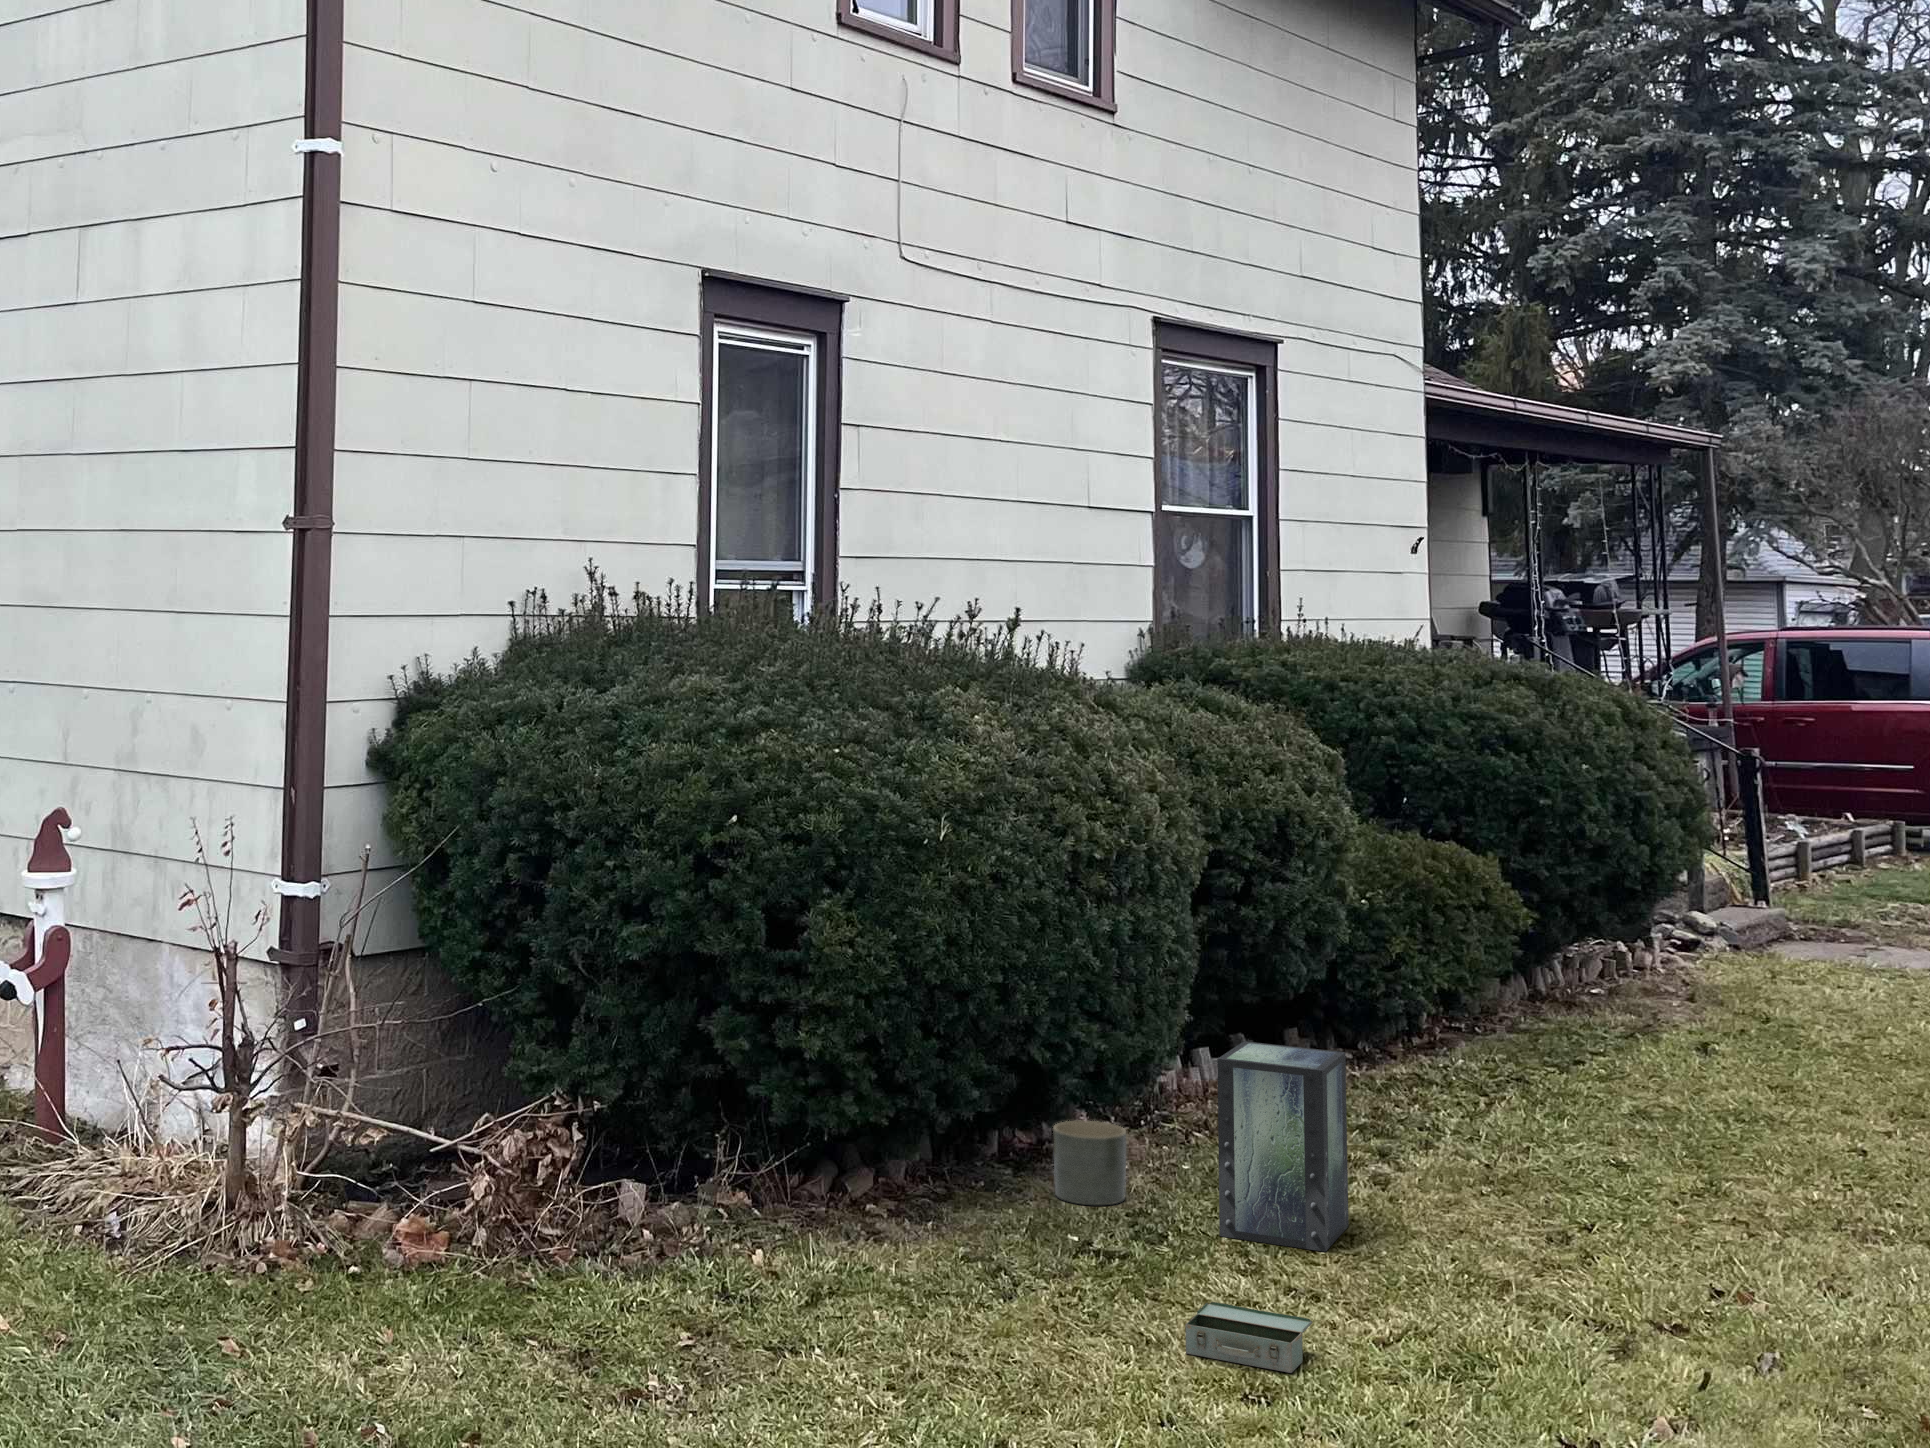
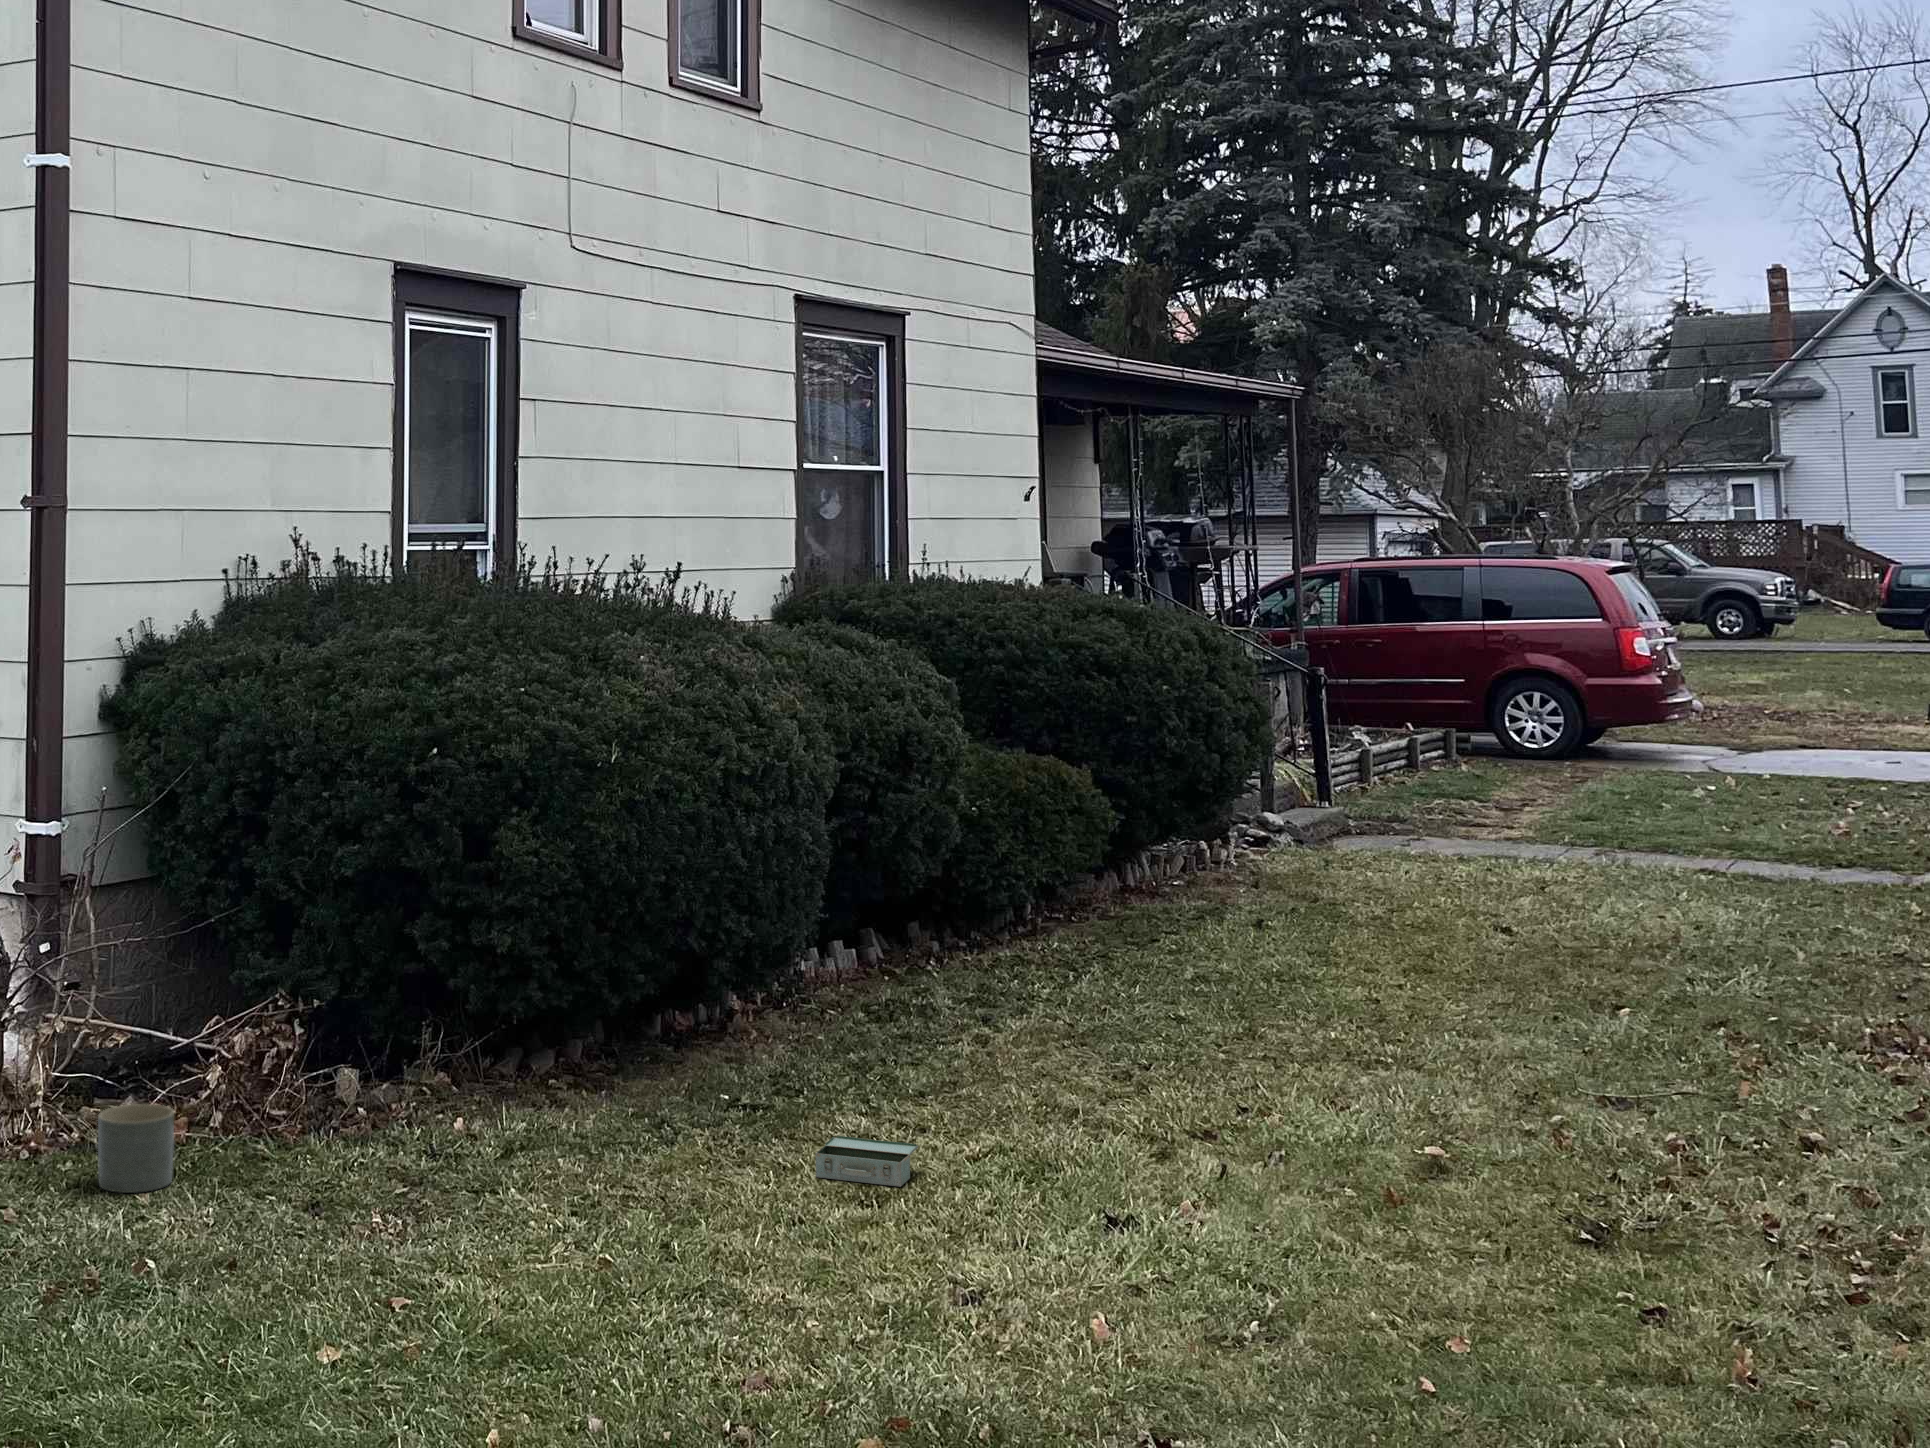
storage box: present [1217,1041,1349,1252] -> none [844,927,953,1097]
planter: present [1053,1121,1126,1205] -> present [98,1104,174,1193]

